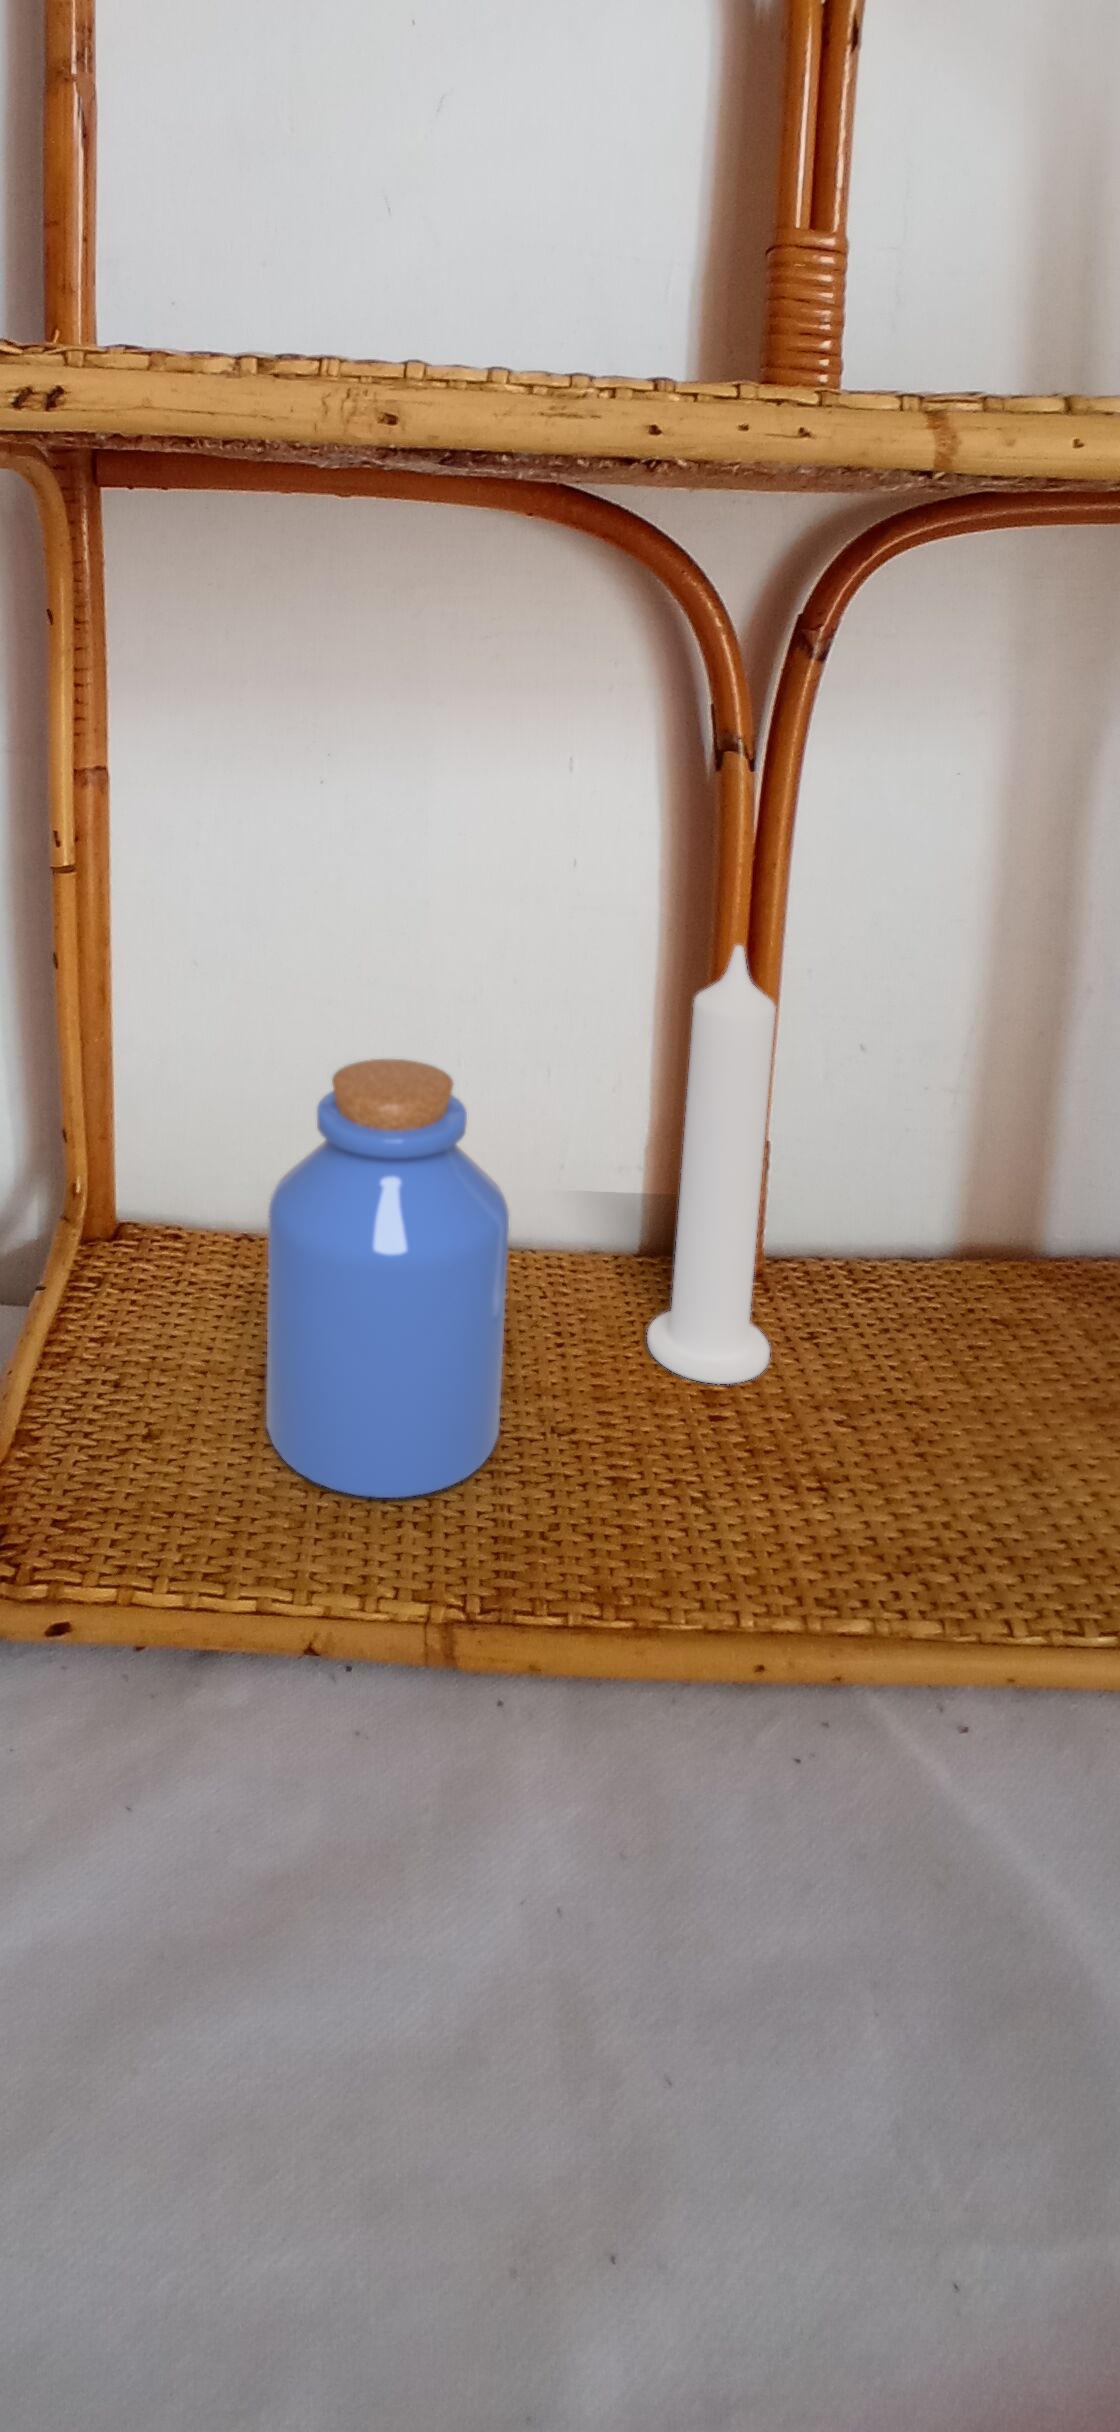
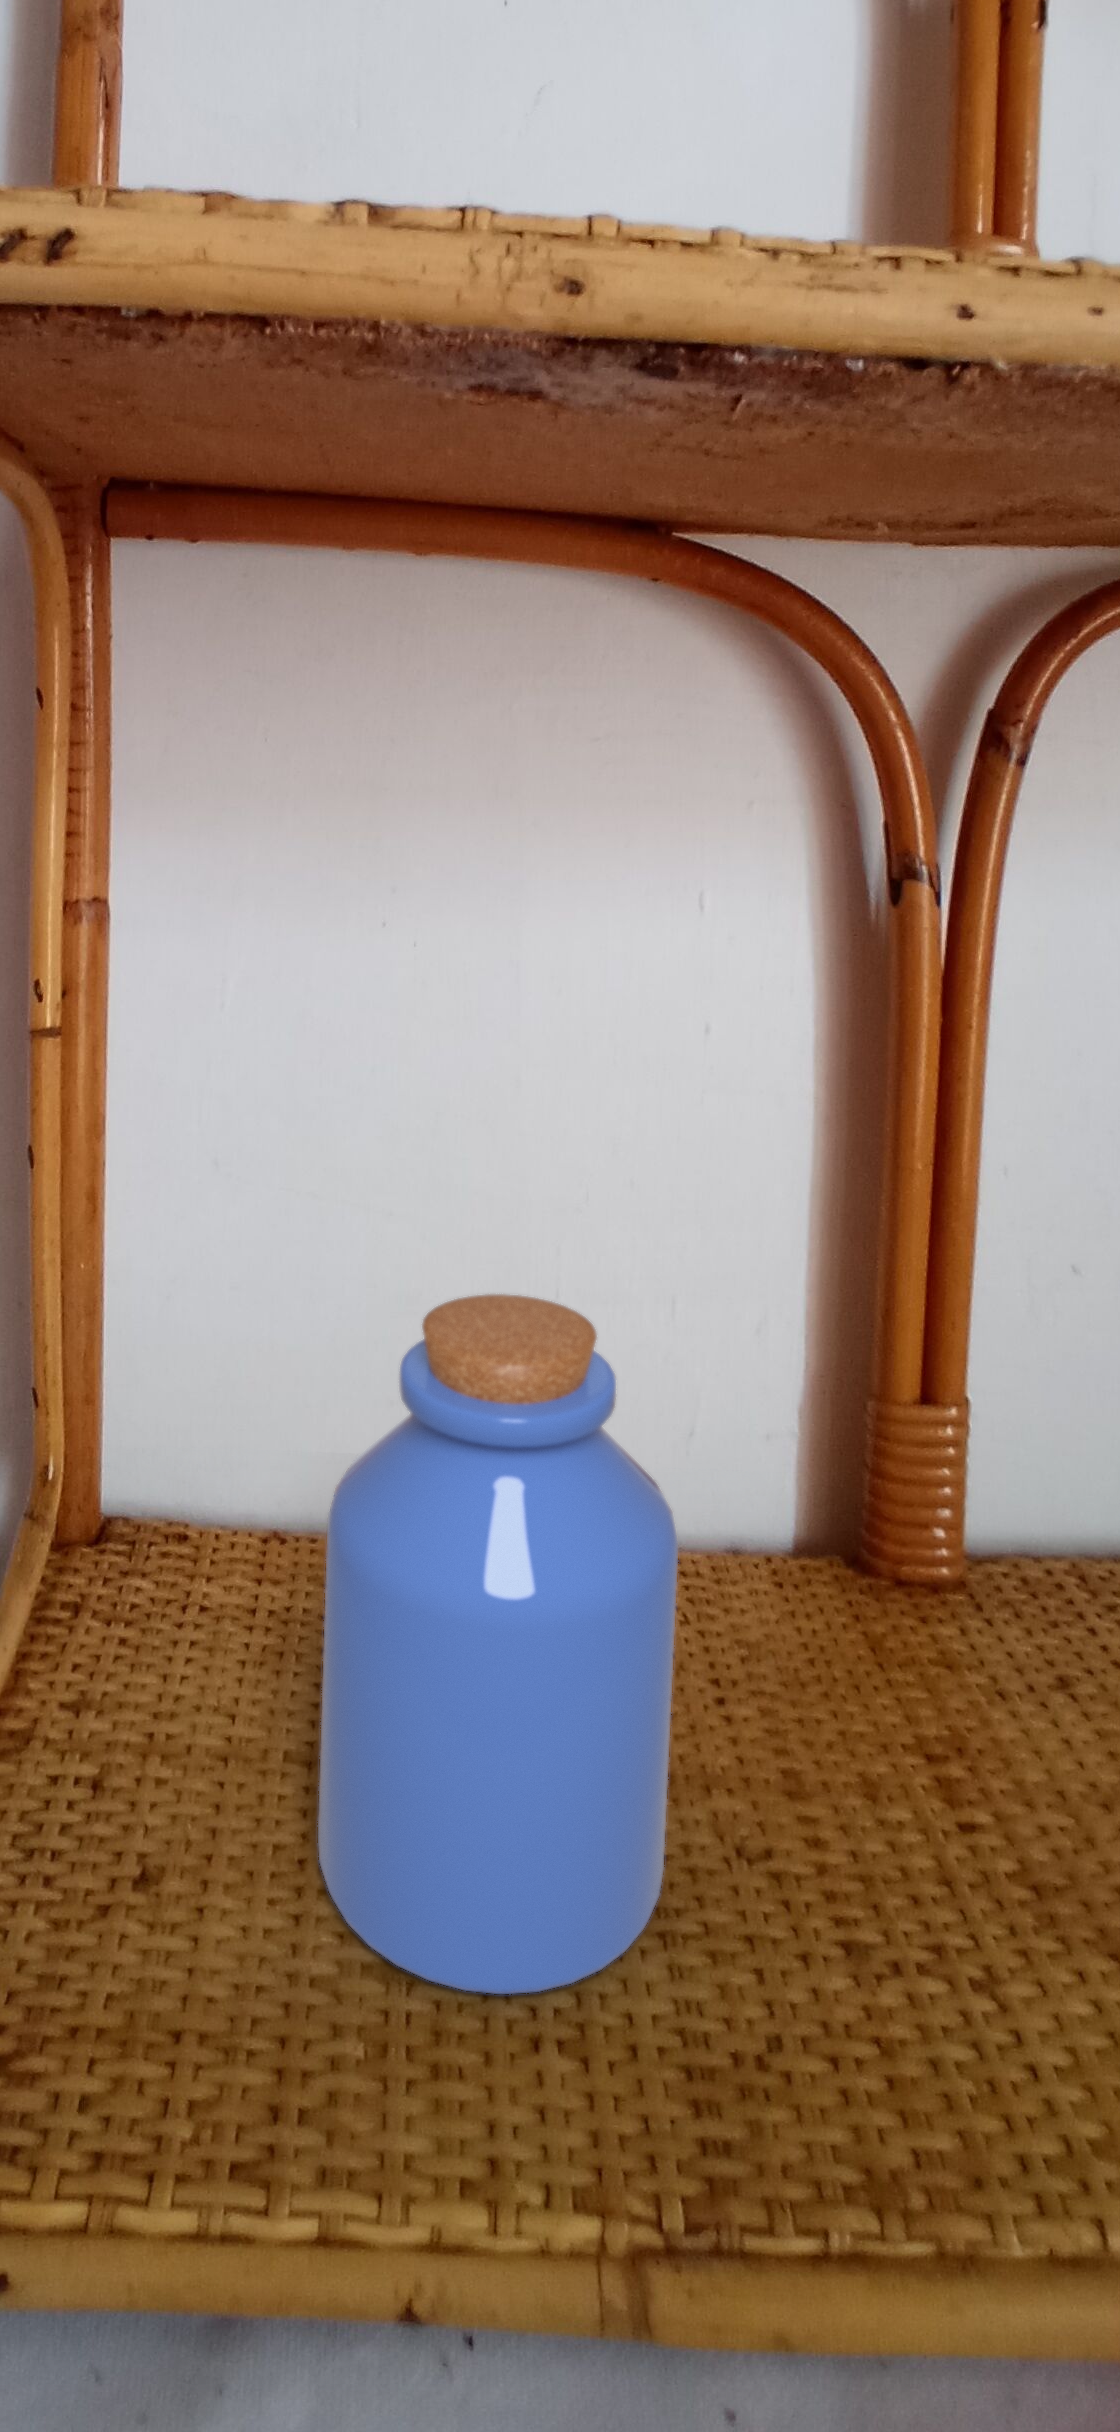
candle: present [647,945,776,1384] -> none [838,1132,1014,1767]

